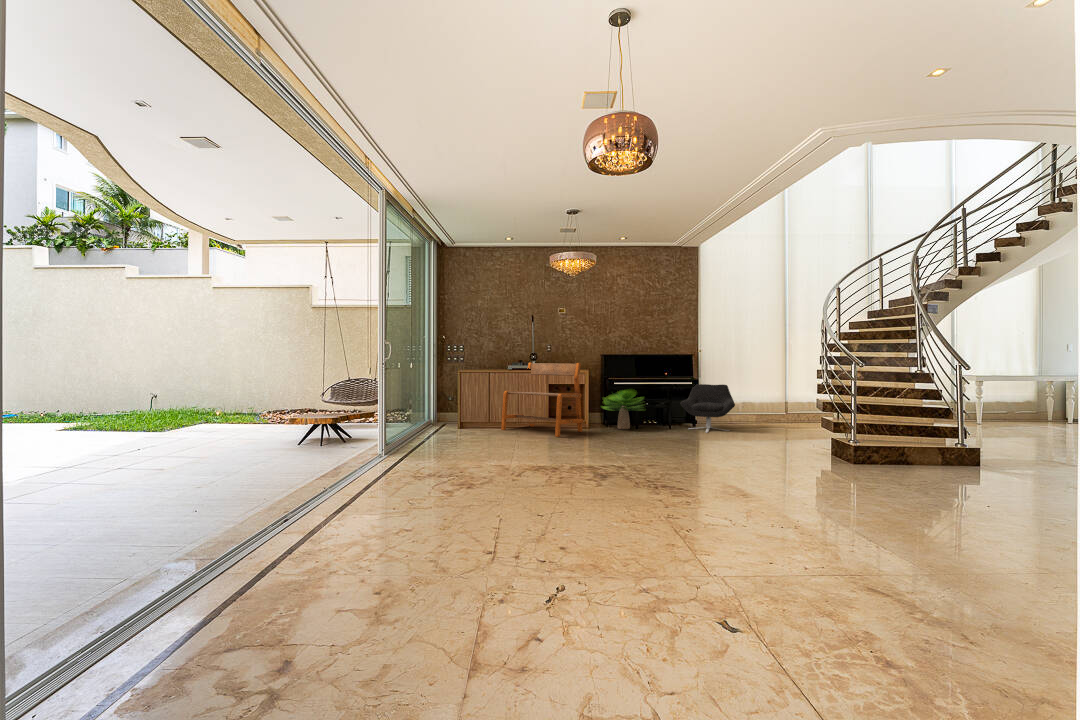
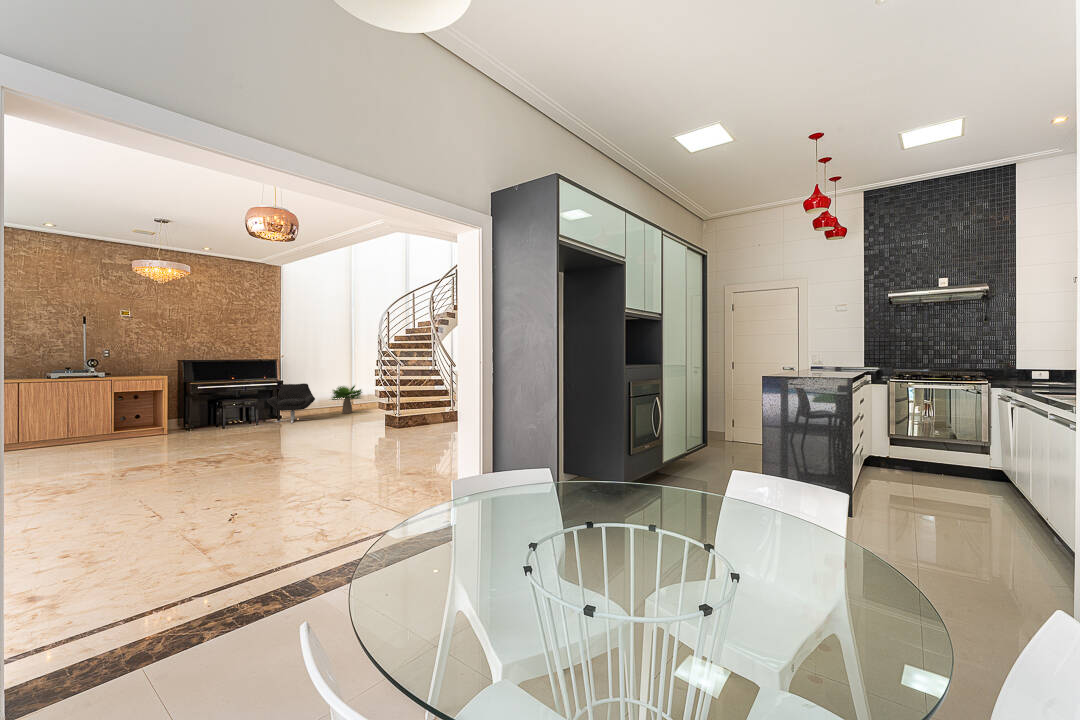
bench: present [501,363,583,437] -> none [47,369,165,446]
potted plant: present [603,390,644,429] -> present [332,386,362,413]

